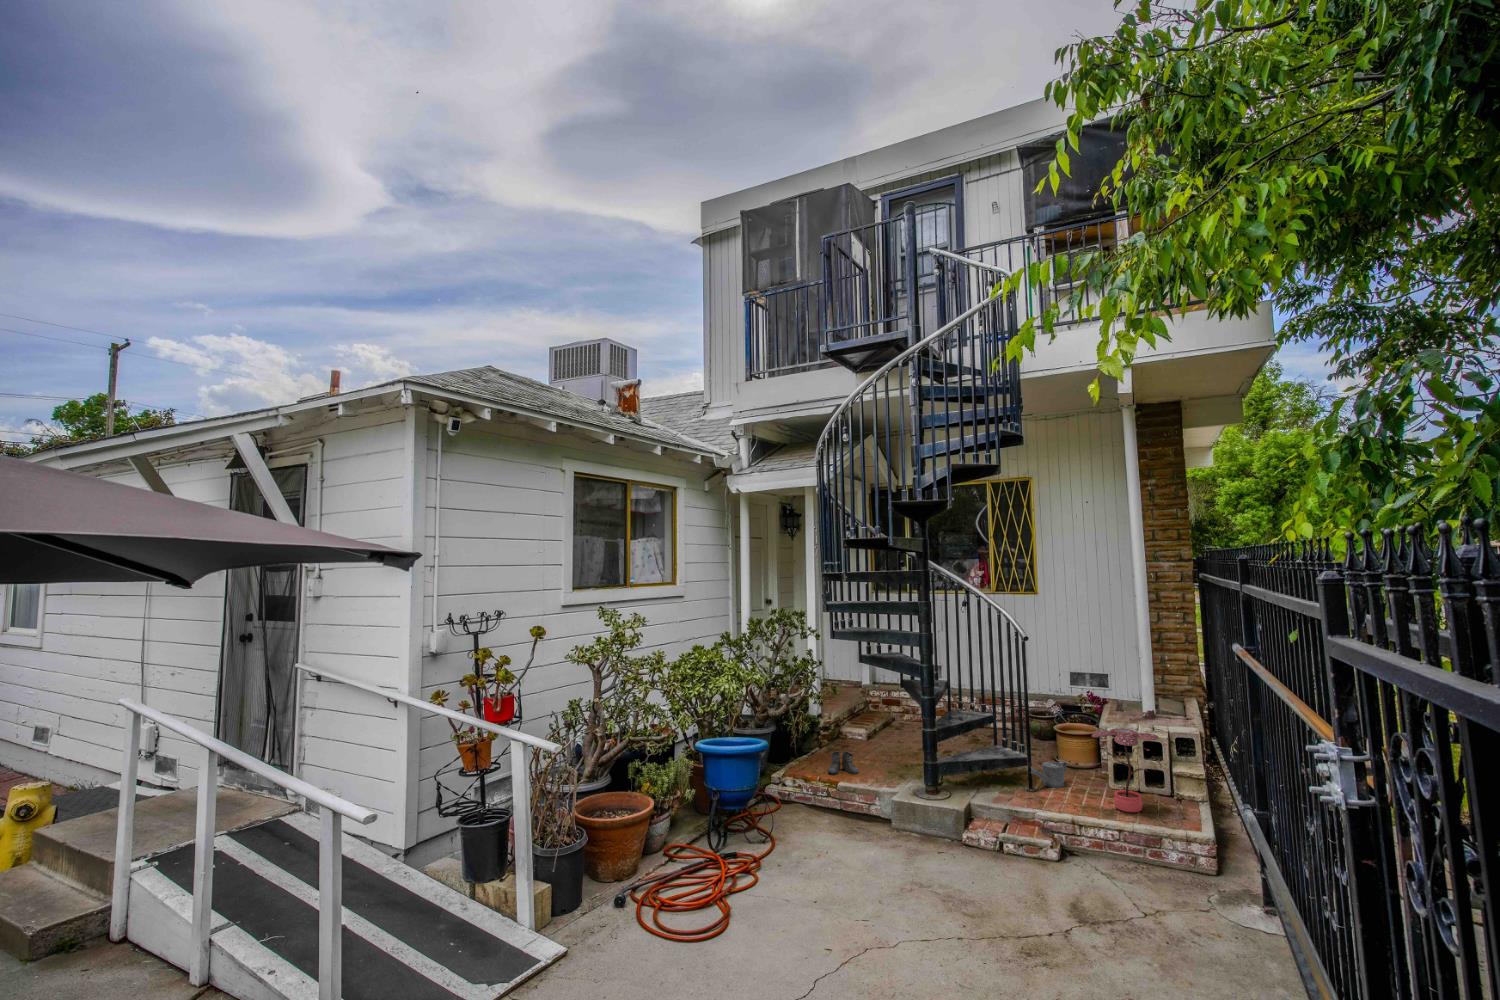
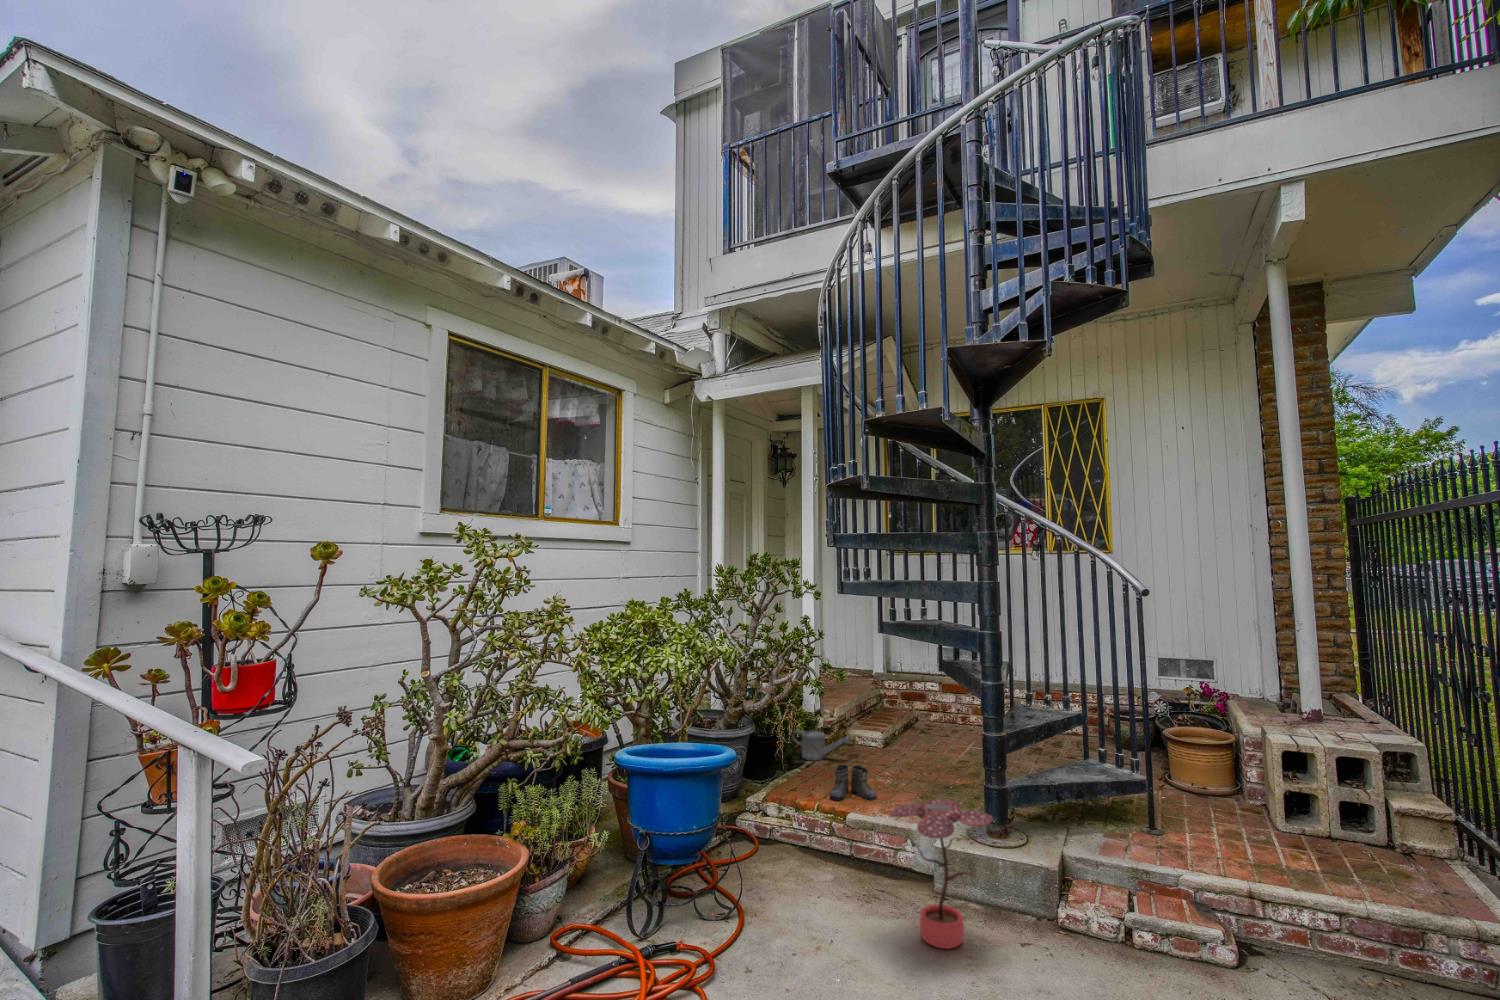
potted plant: present [1092,728,1158,812] -> present [890,799,993,949]
watering can: present [1031,761,1067,788] -> present [792,731,850,761]

